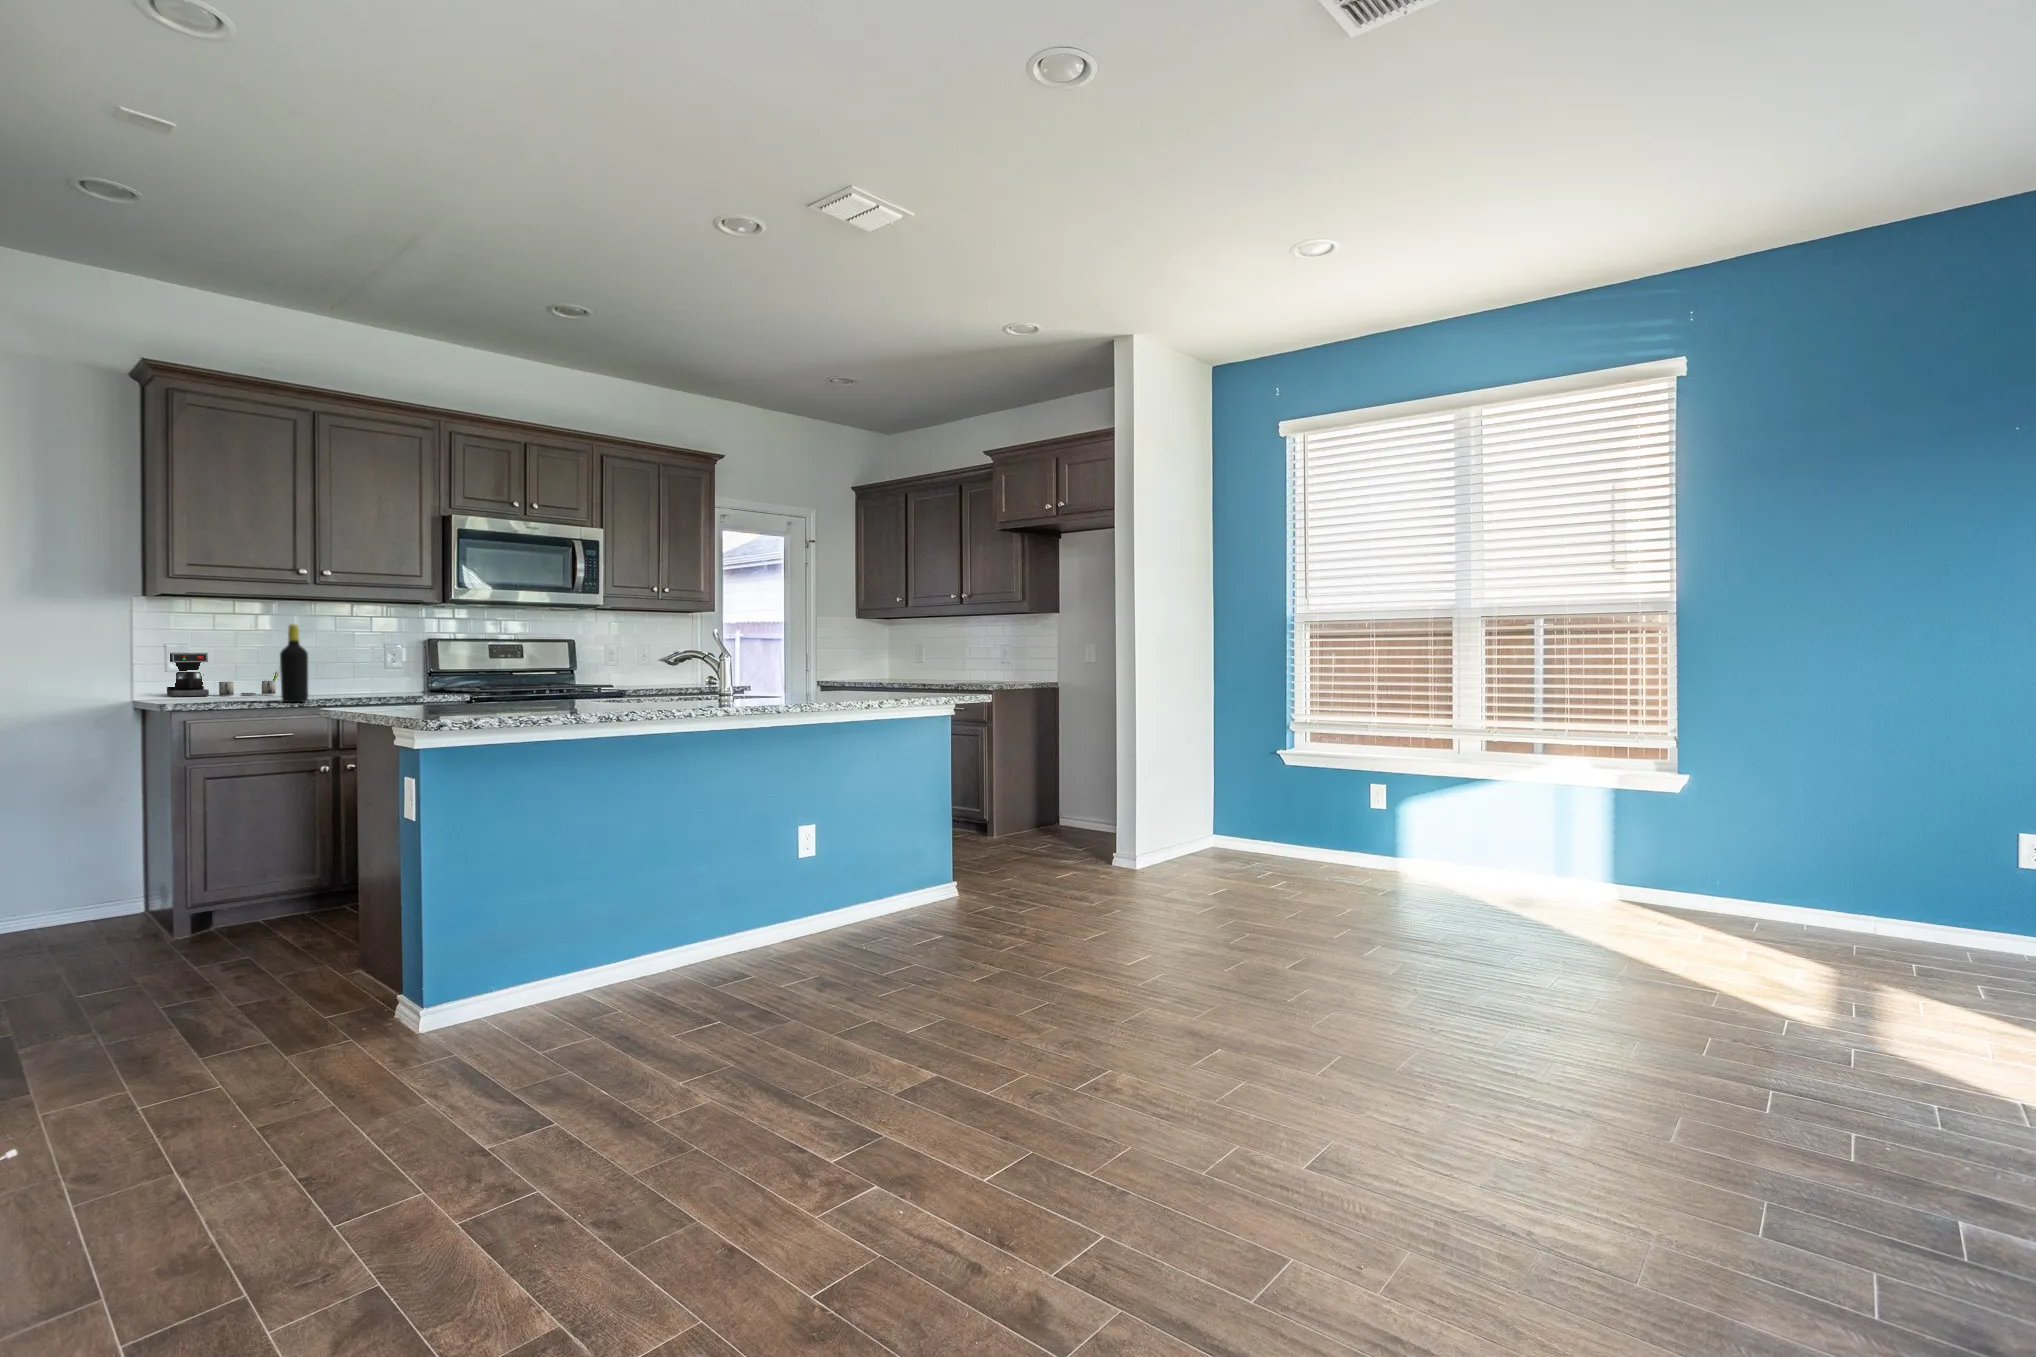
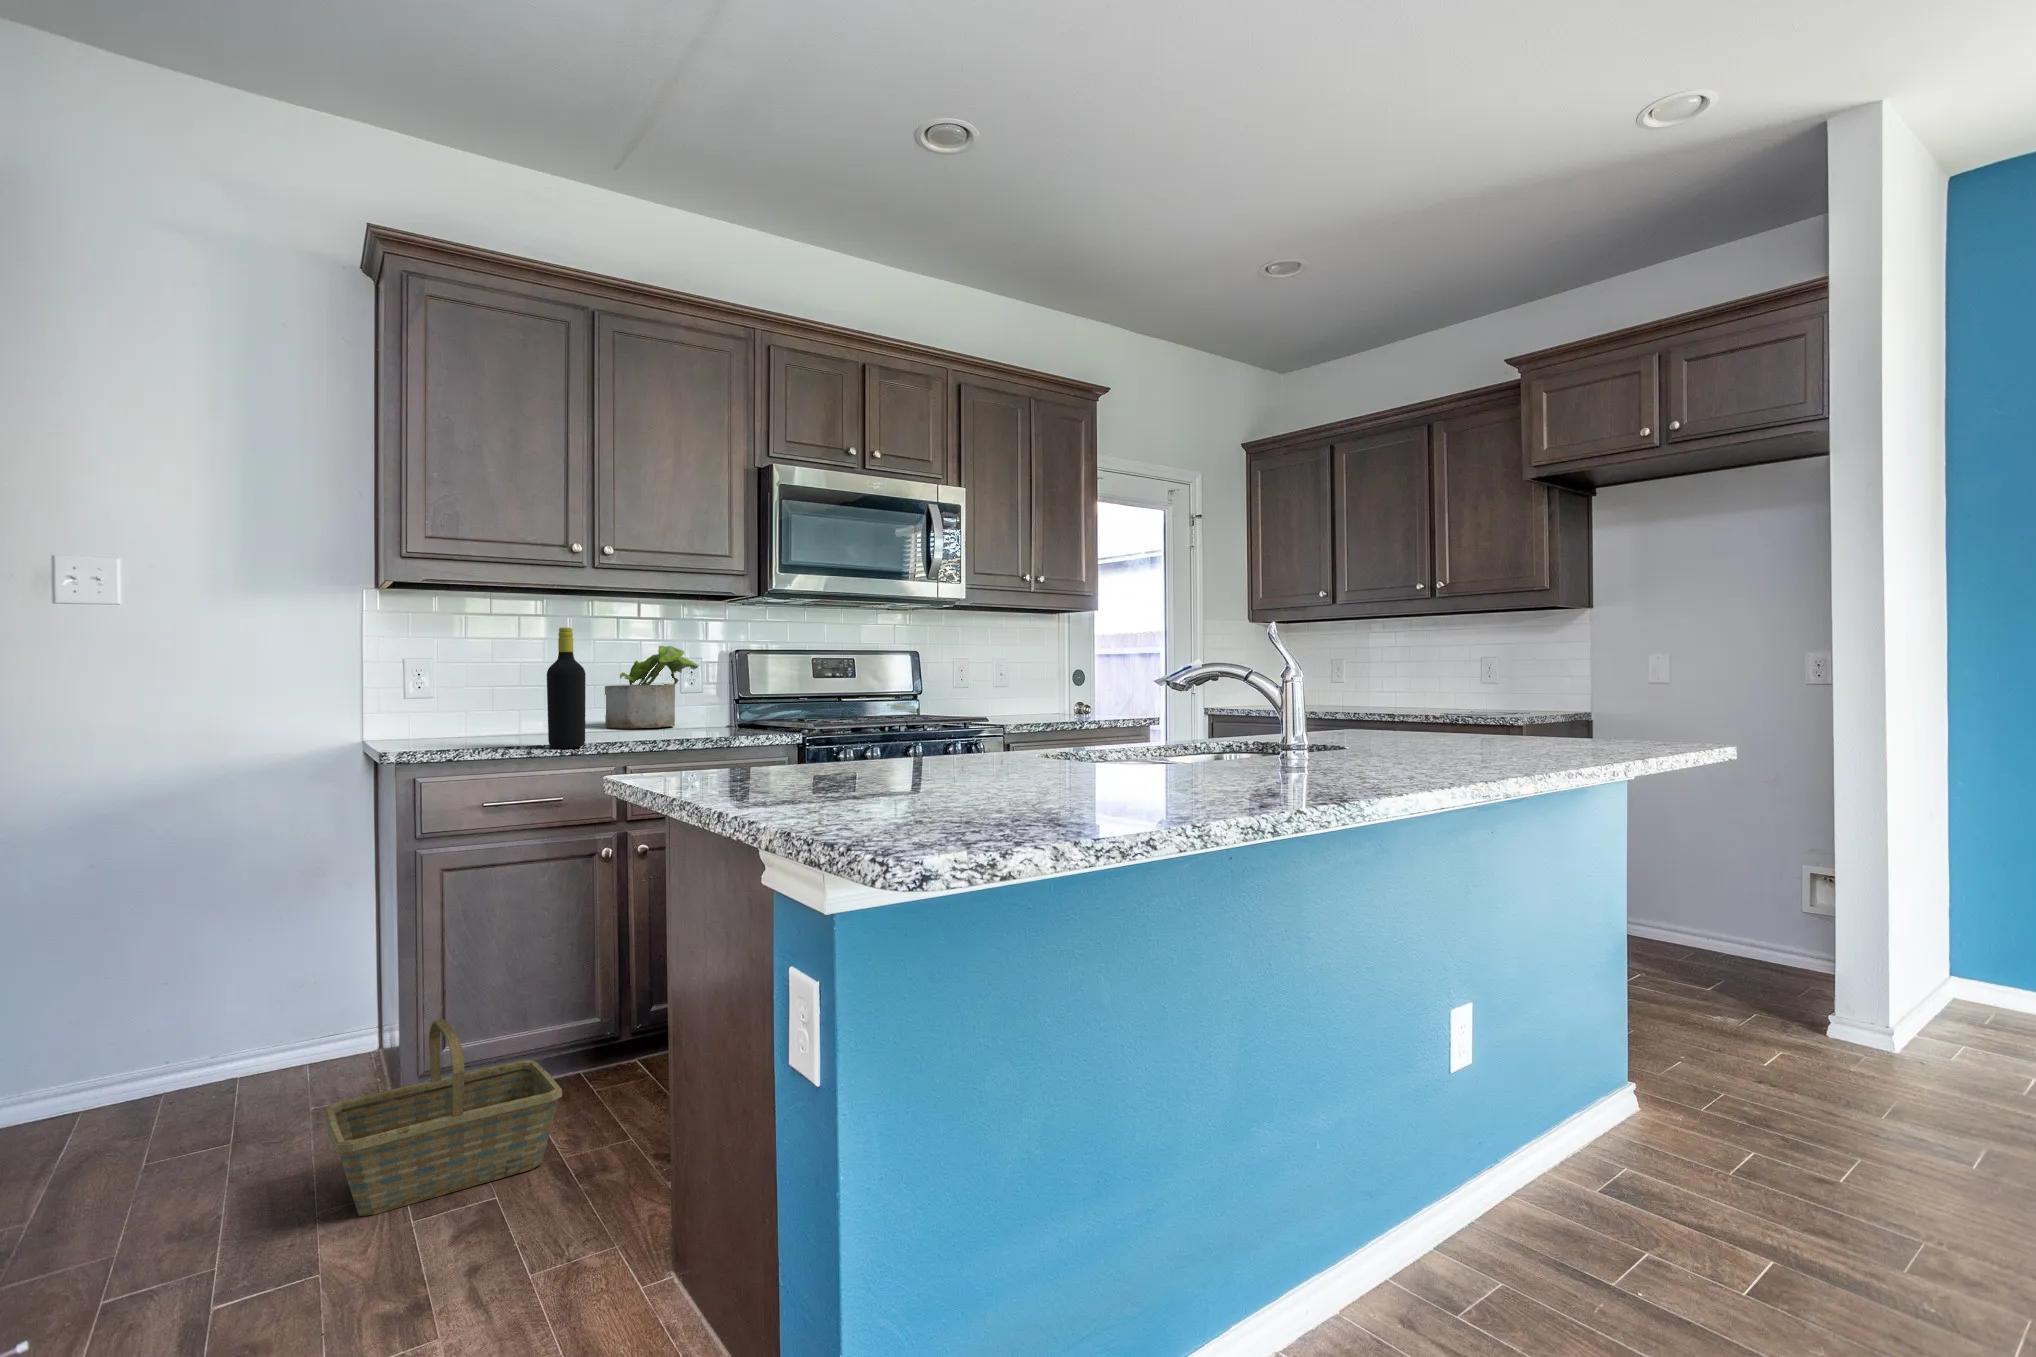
potted plant: none [324,636,399,693] -> present [605,646,699,728]
coffee maker: present [167,653,278,697] -> none [402,672,546,736]
basket: none [133,864,293,970] -> present [325,1019,562,1216]

